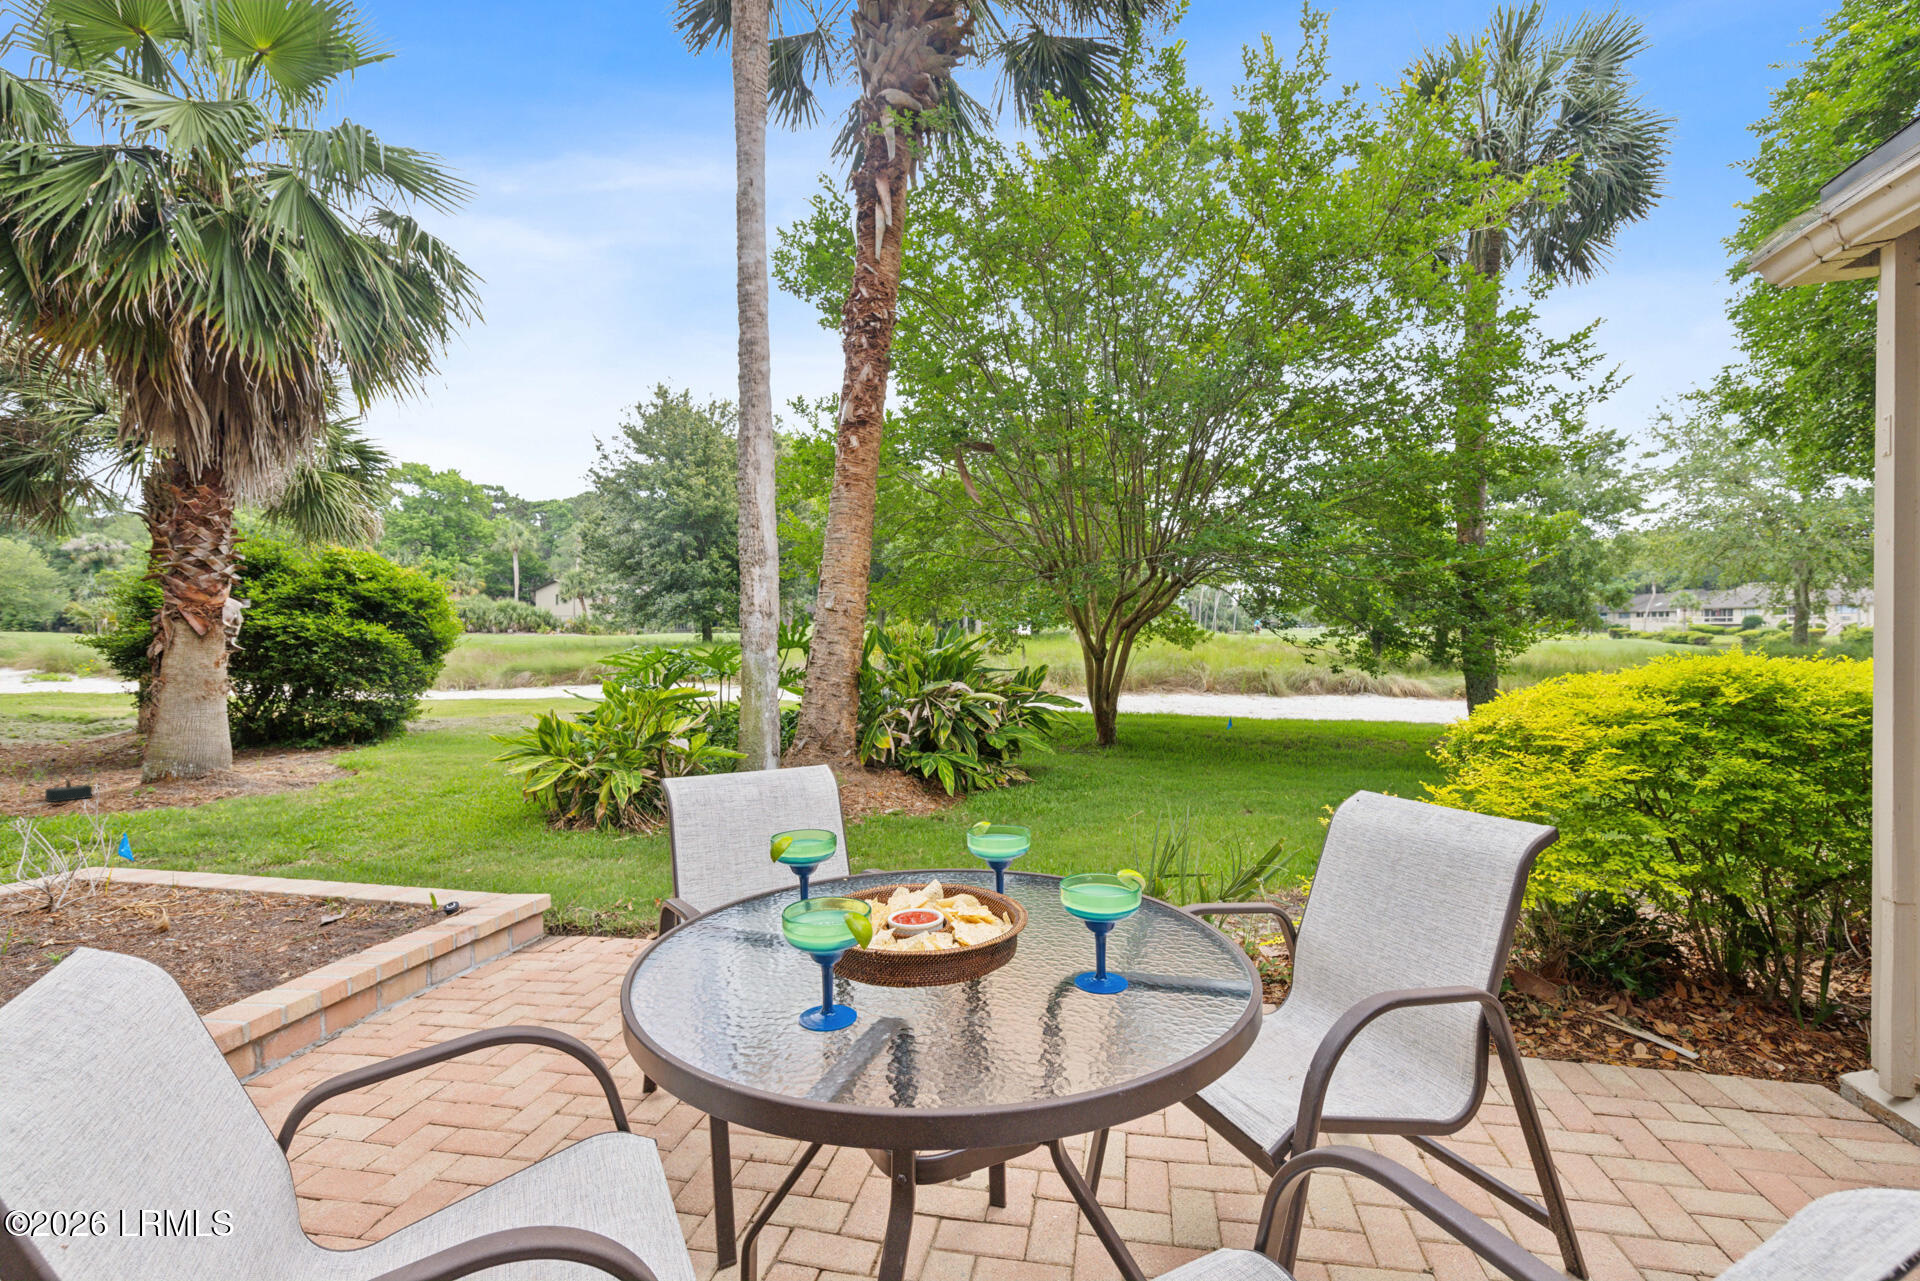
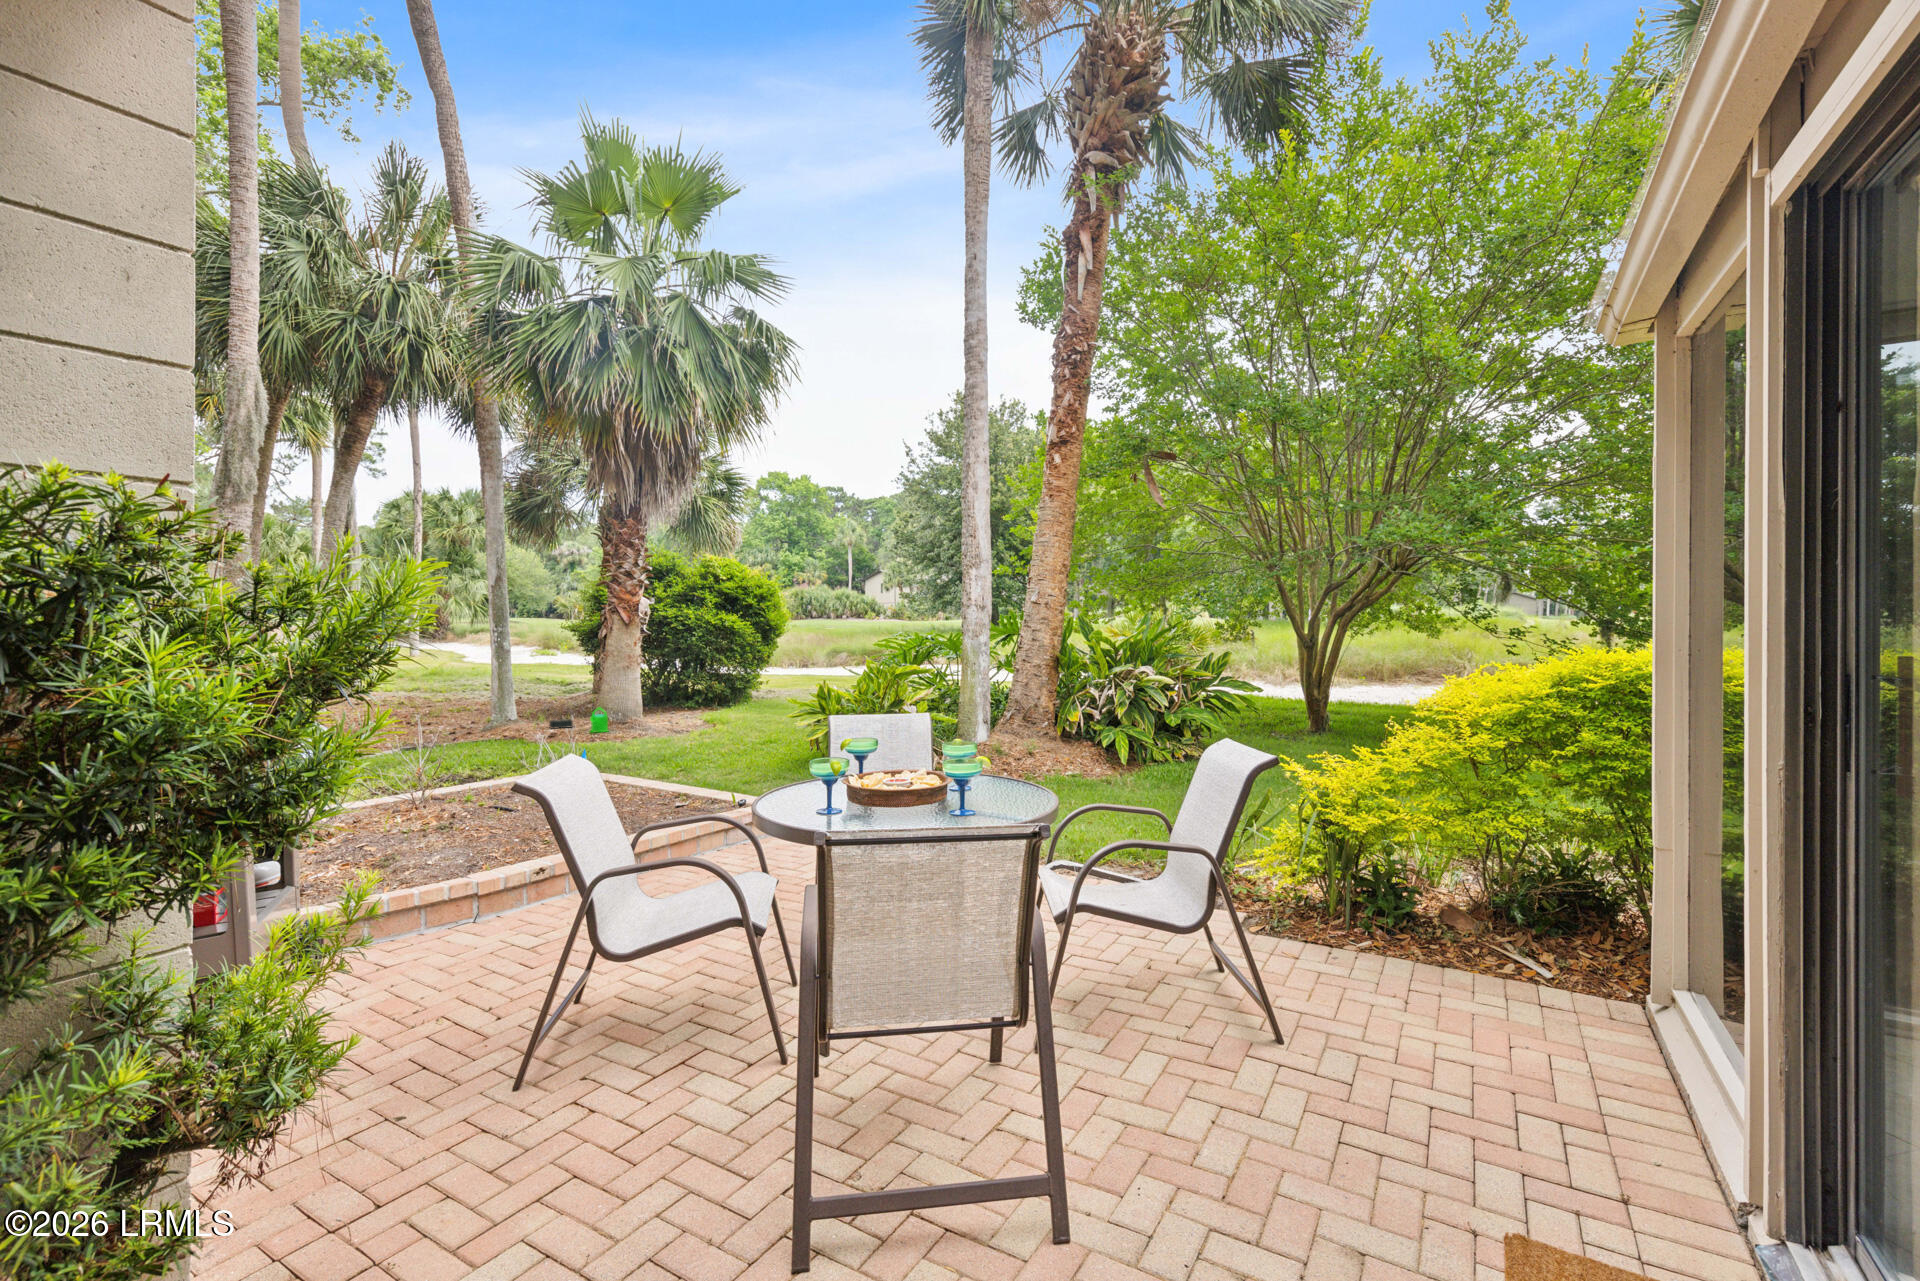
watering can: none [124,766,162,805] -> present [590,707,608,732]

